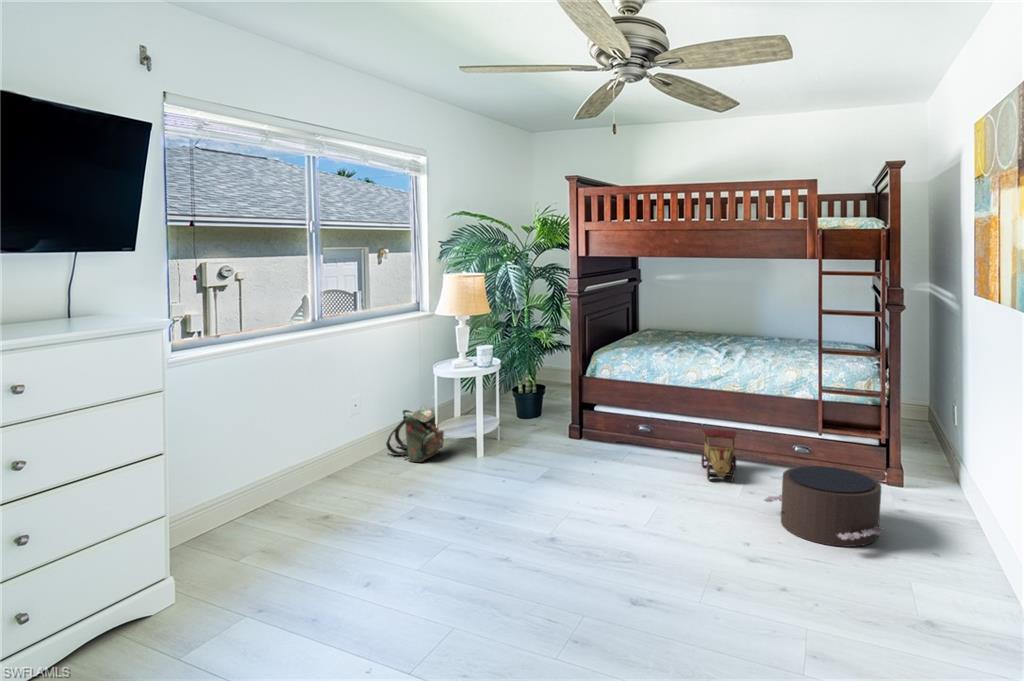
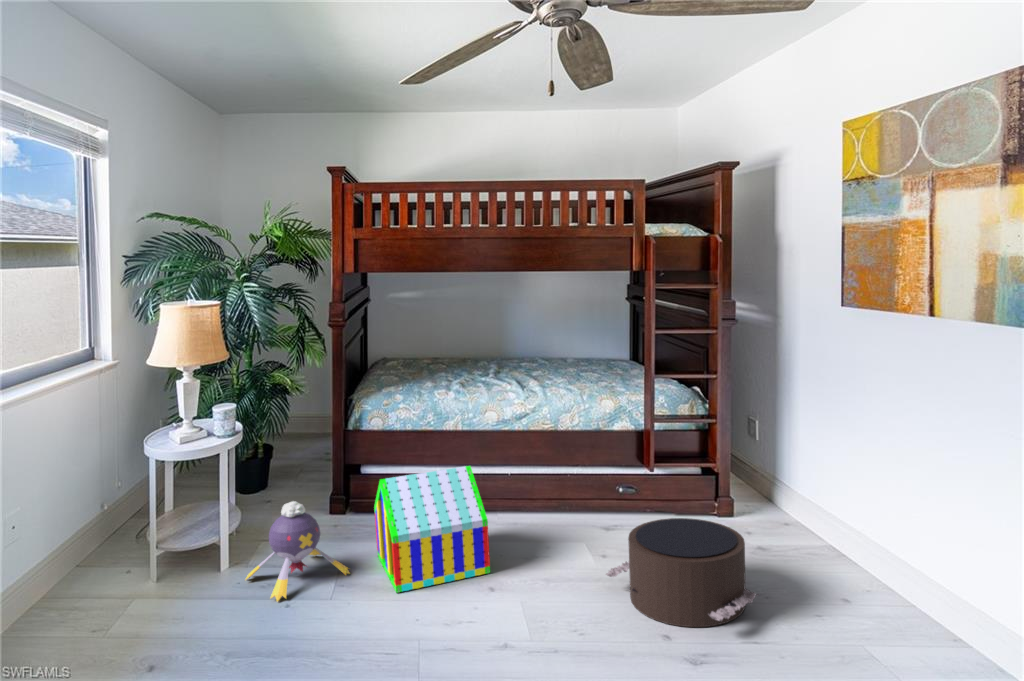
backpack: present [386,408,444,462] -> none [41,508,143,598]
toy house: none [595,408,676,489] -> present [374,466,490,593]
plush toy: none [505,418,575,482] -> present [245,501,350,601]
toy train: present [701,429,737,482] -> none [511,481,559,553]

